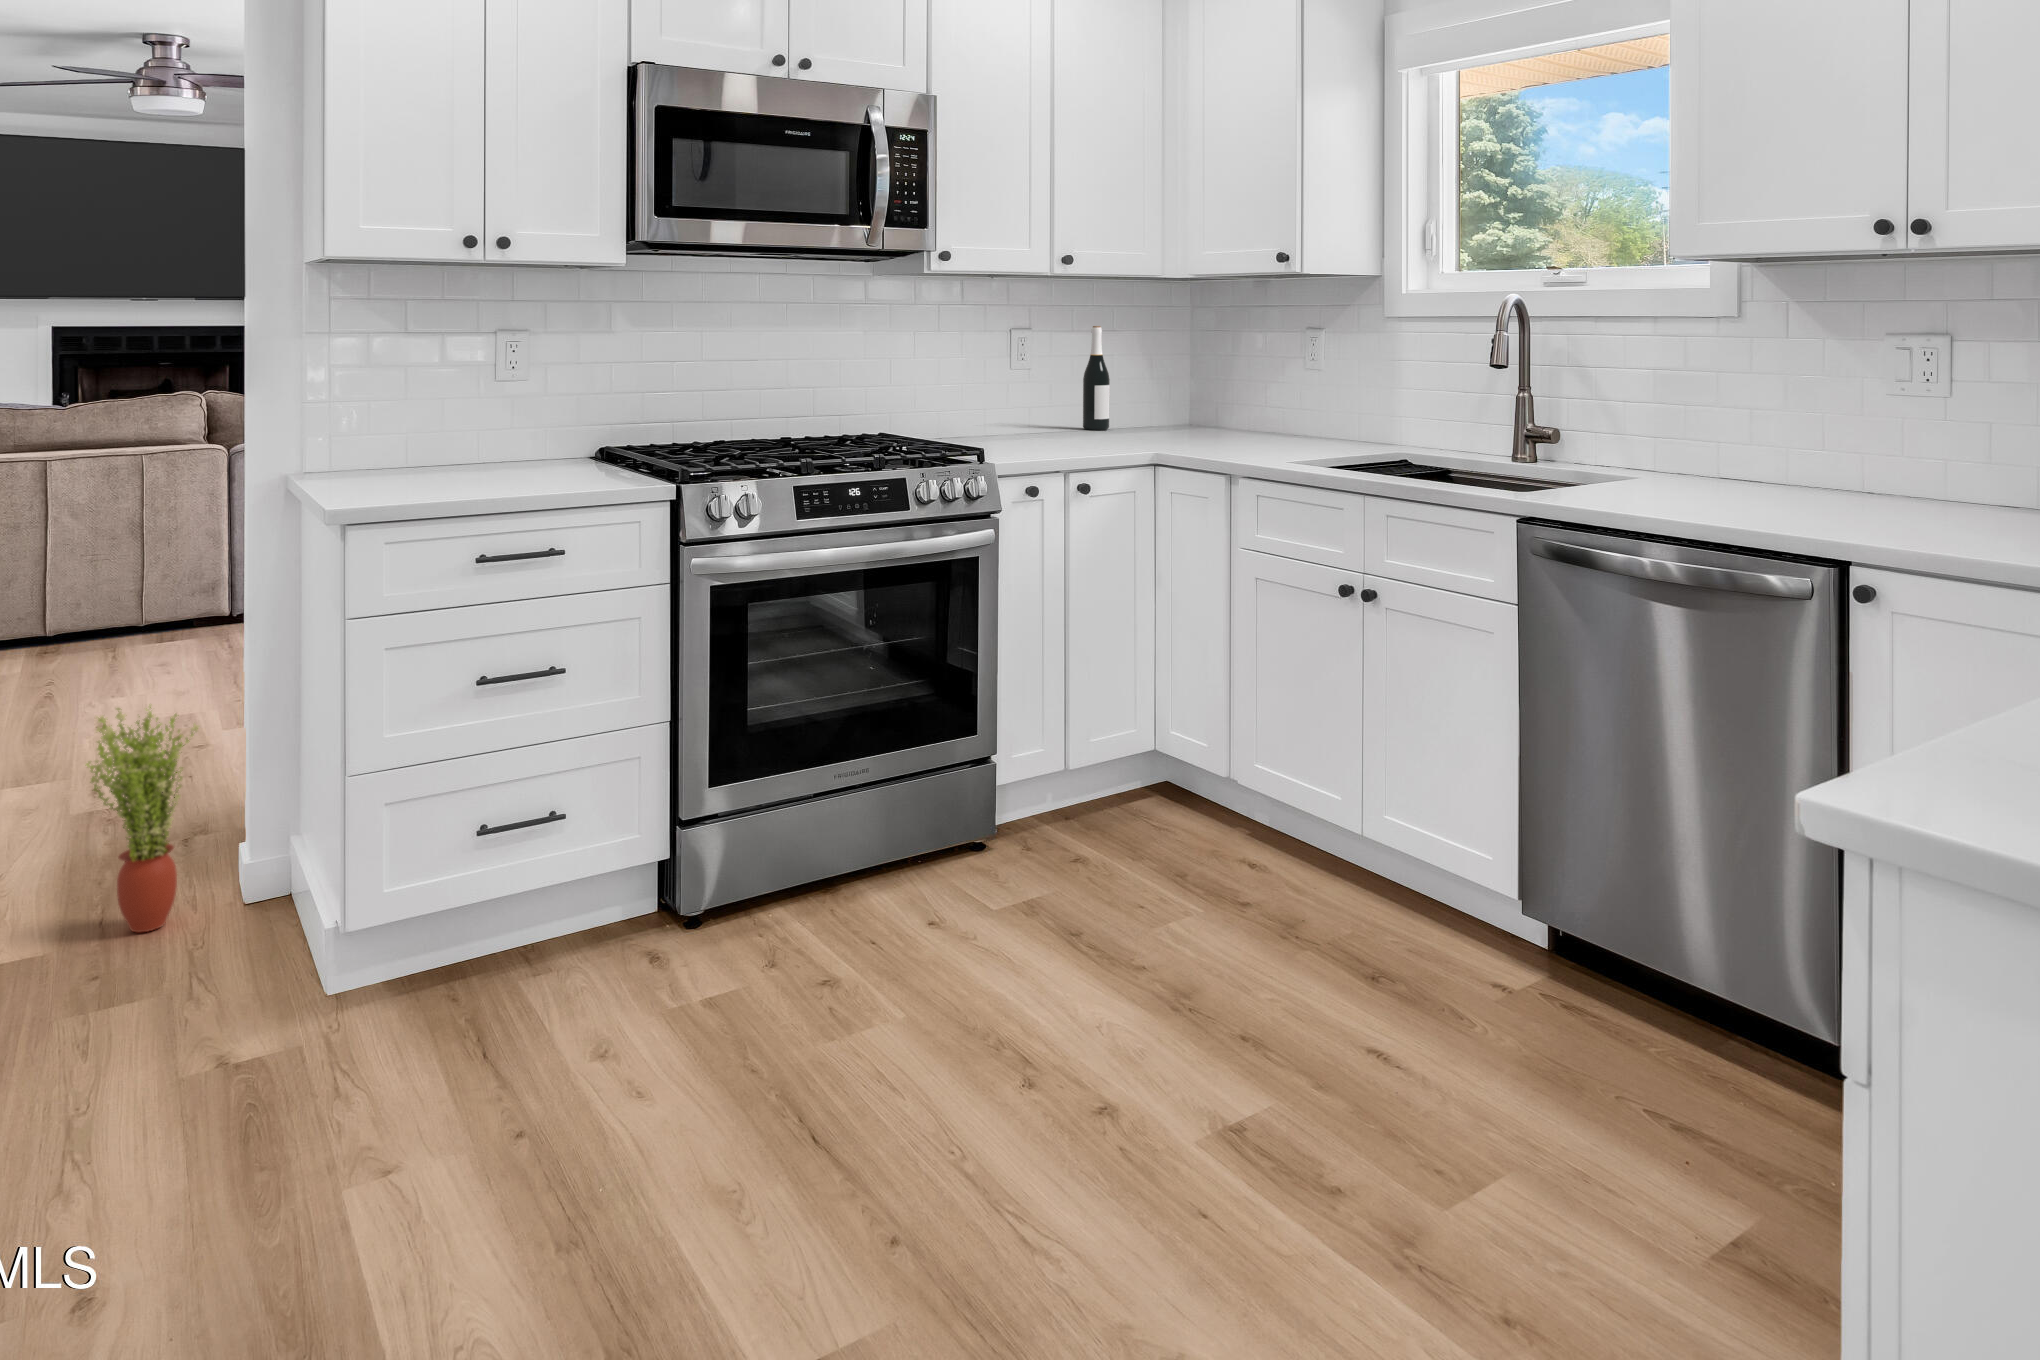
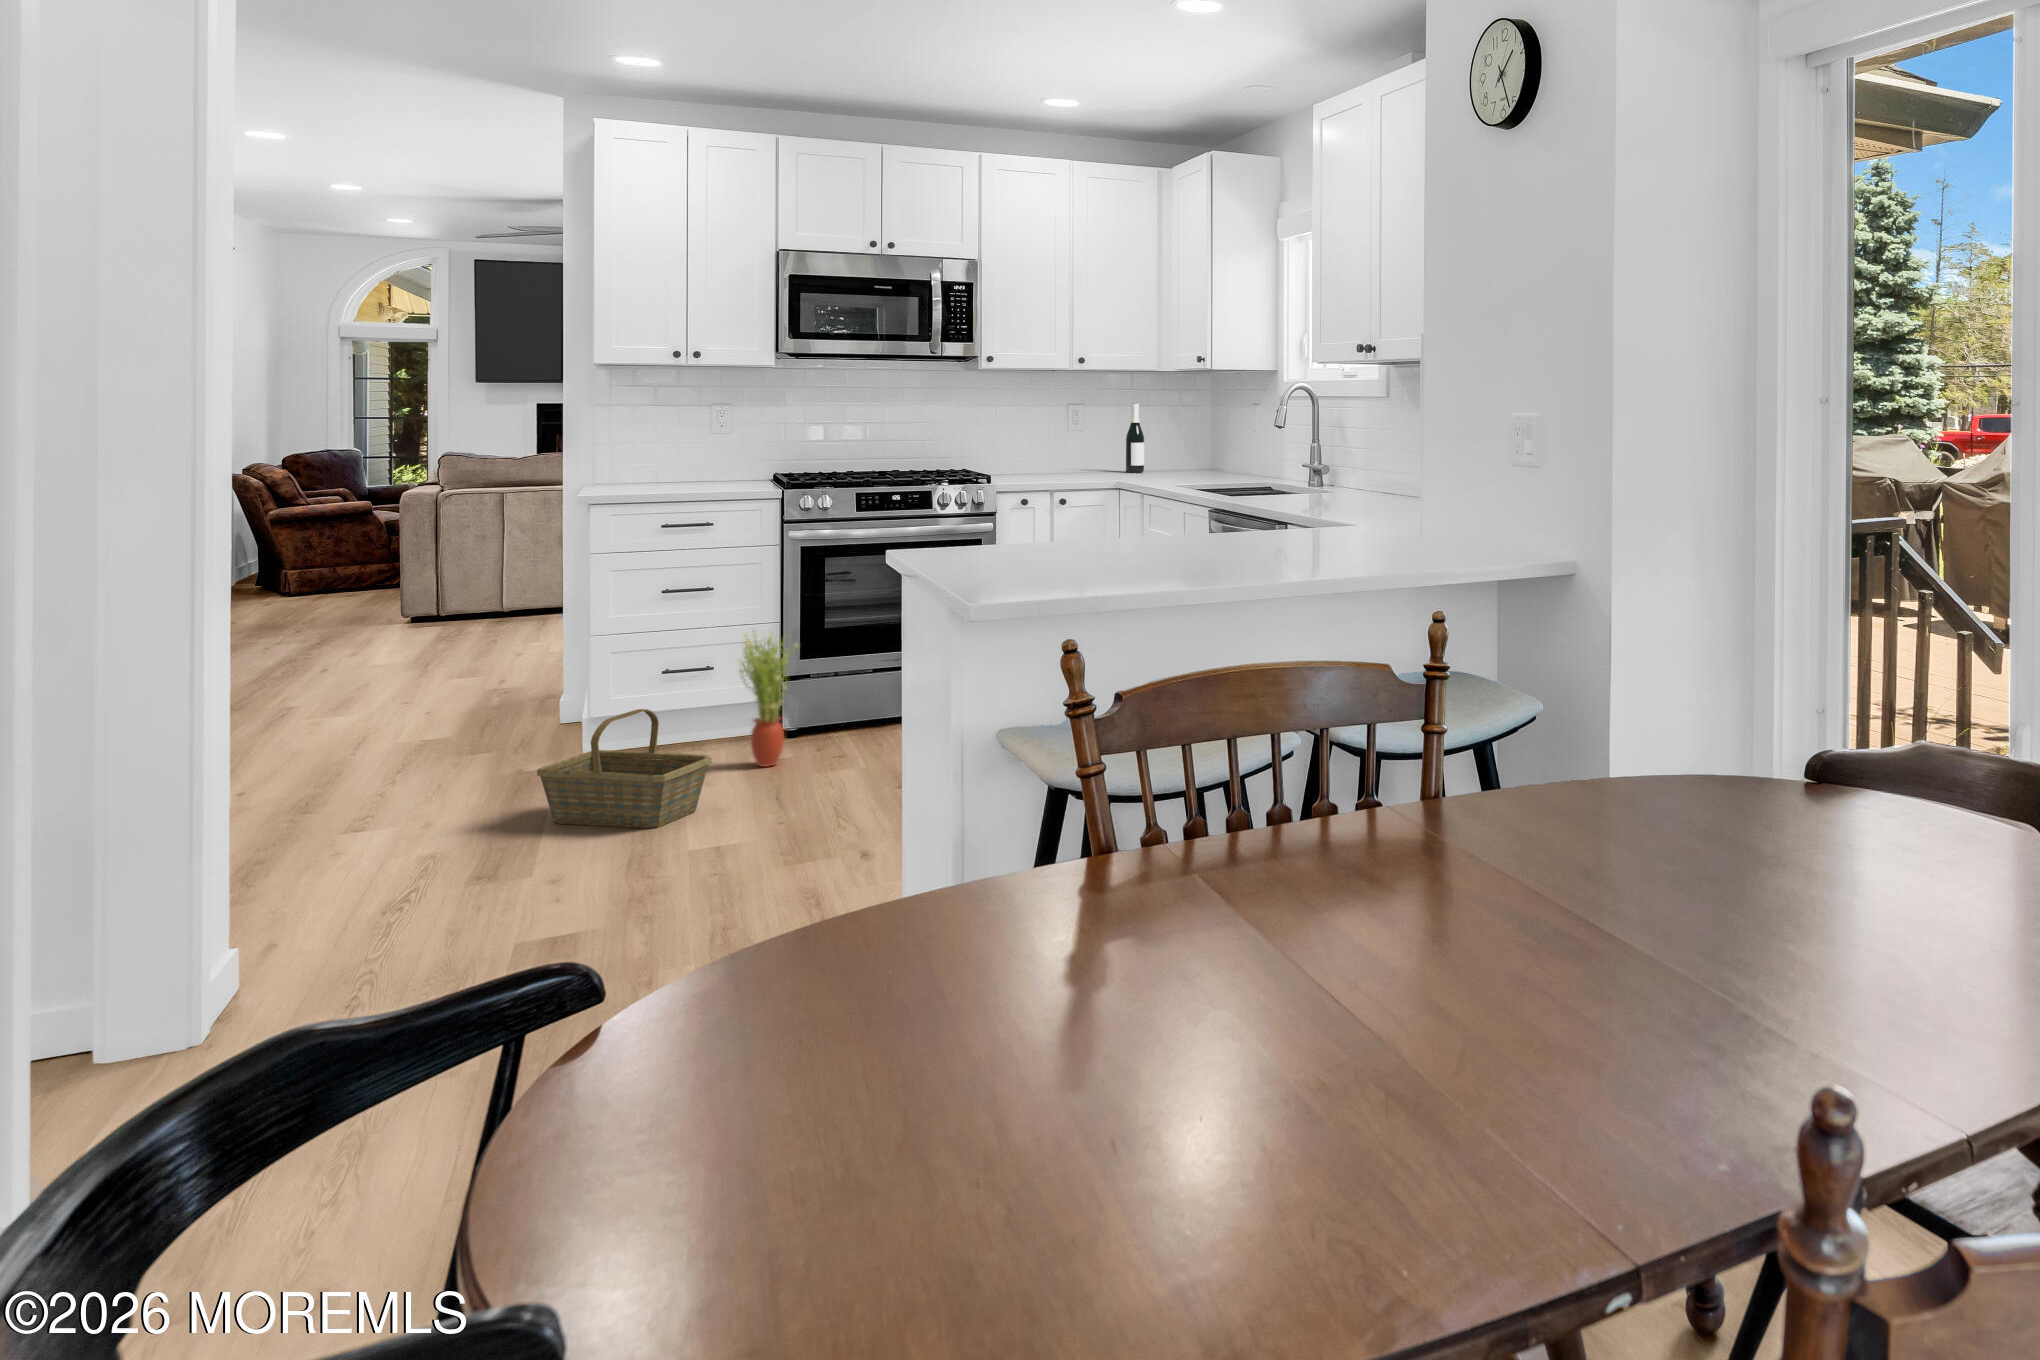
potted plant: present [86,707,199,932] -> present [740,631,797,767]
basket: none [346,992,710,1288] -> present [537,709,712,828]

